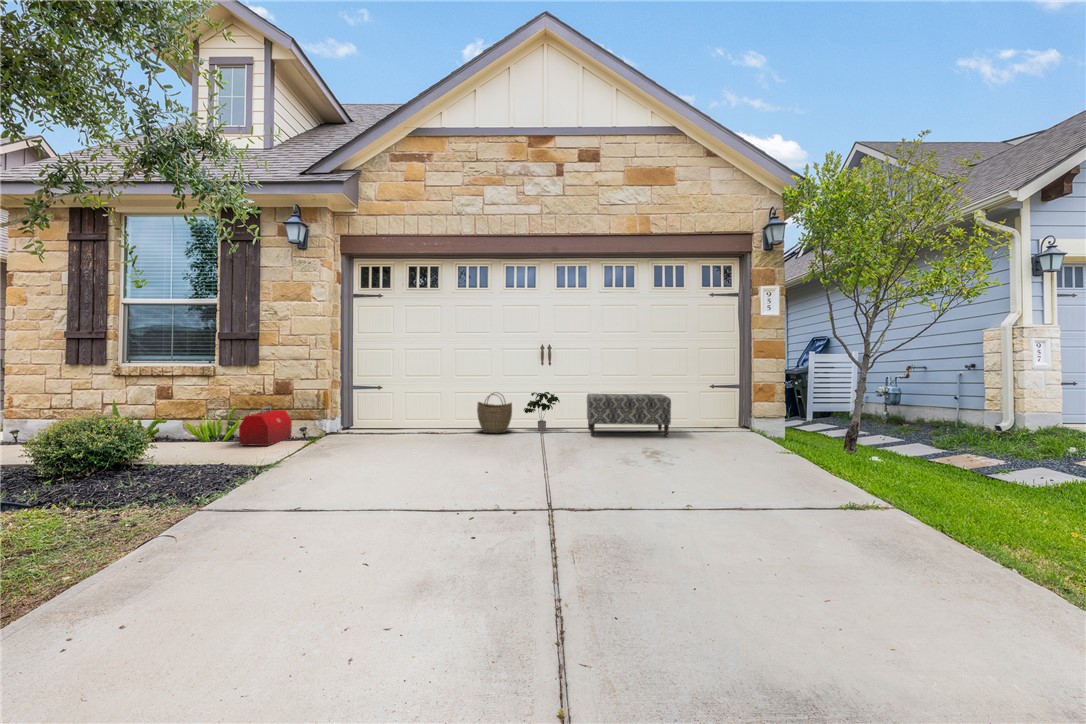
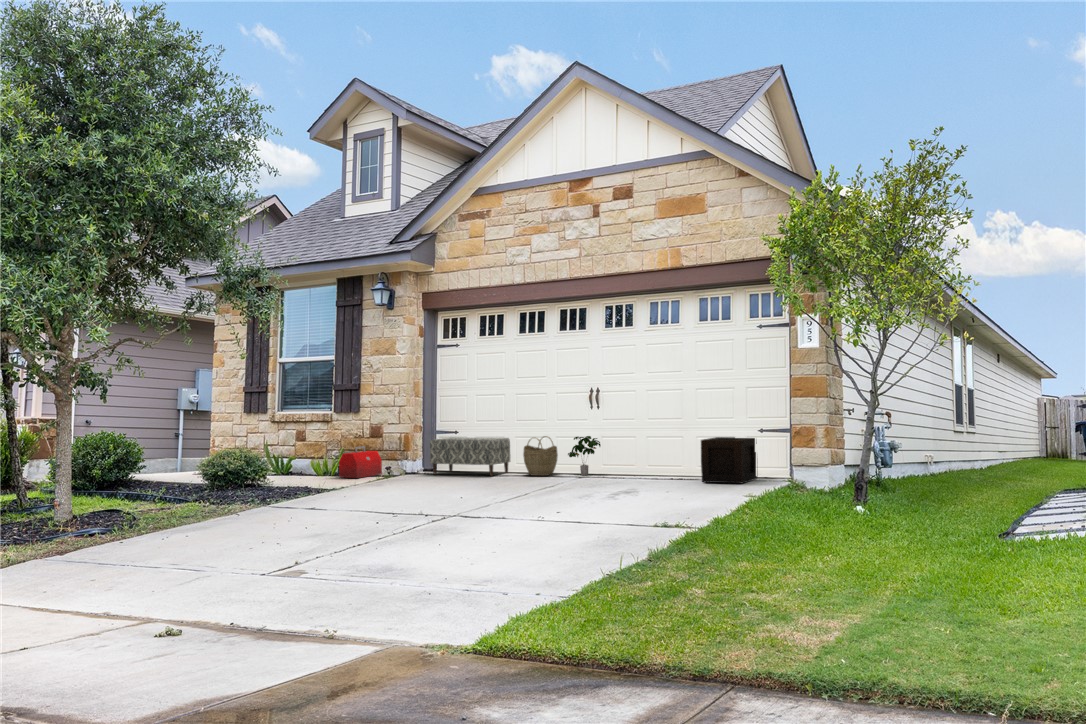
wooden crate: none [677,393,729,437] -> present [701,437,758,483]
bench: present [587,394,671,436] -> present [430,437,510,476]

